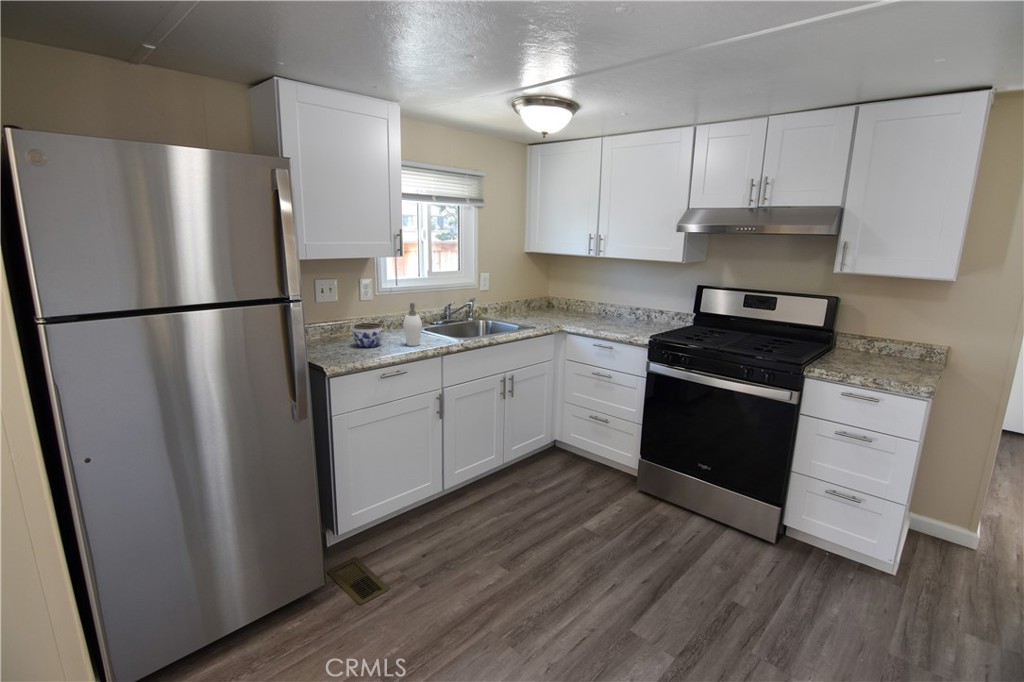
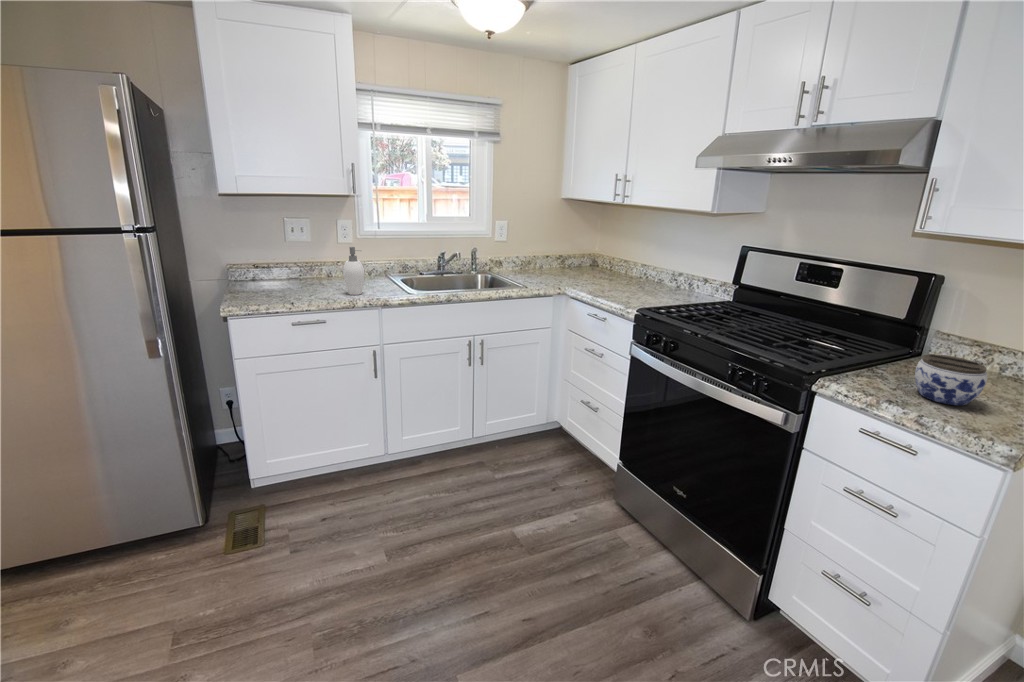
jar: present [353,323,383,347] -> present [915,354,987,405]

